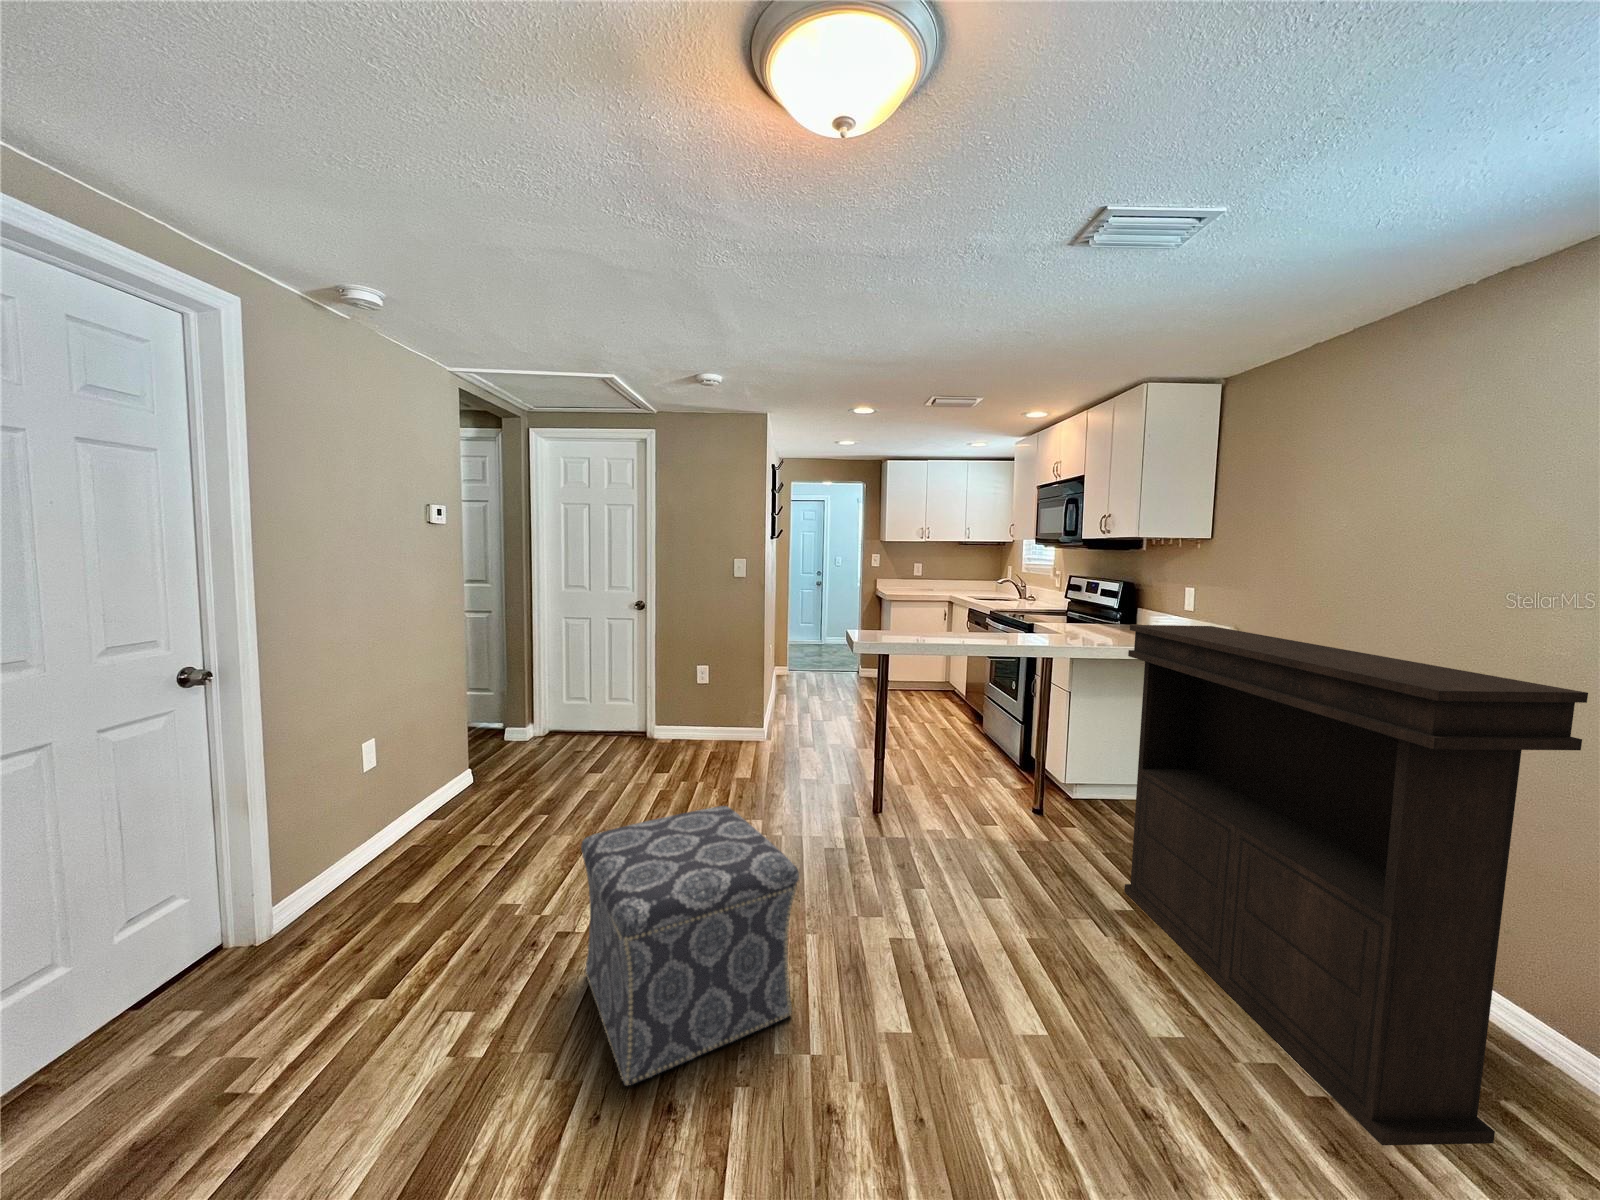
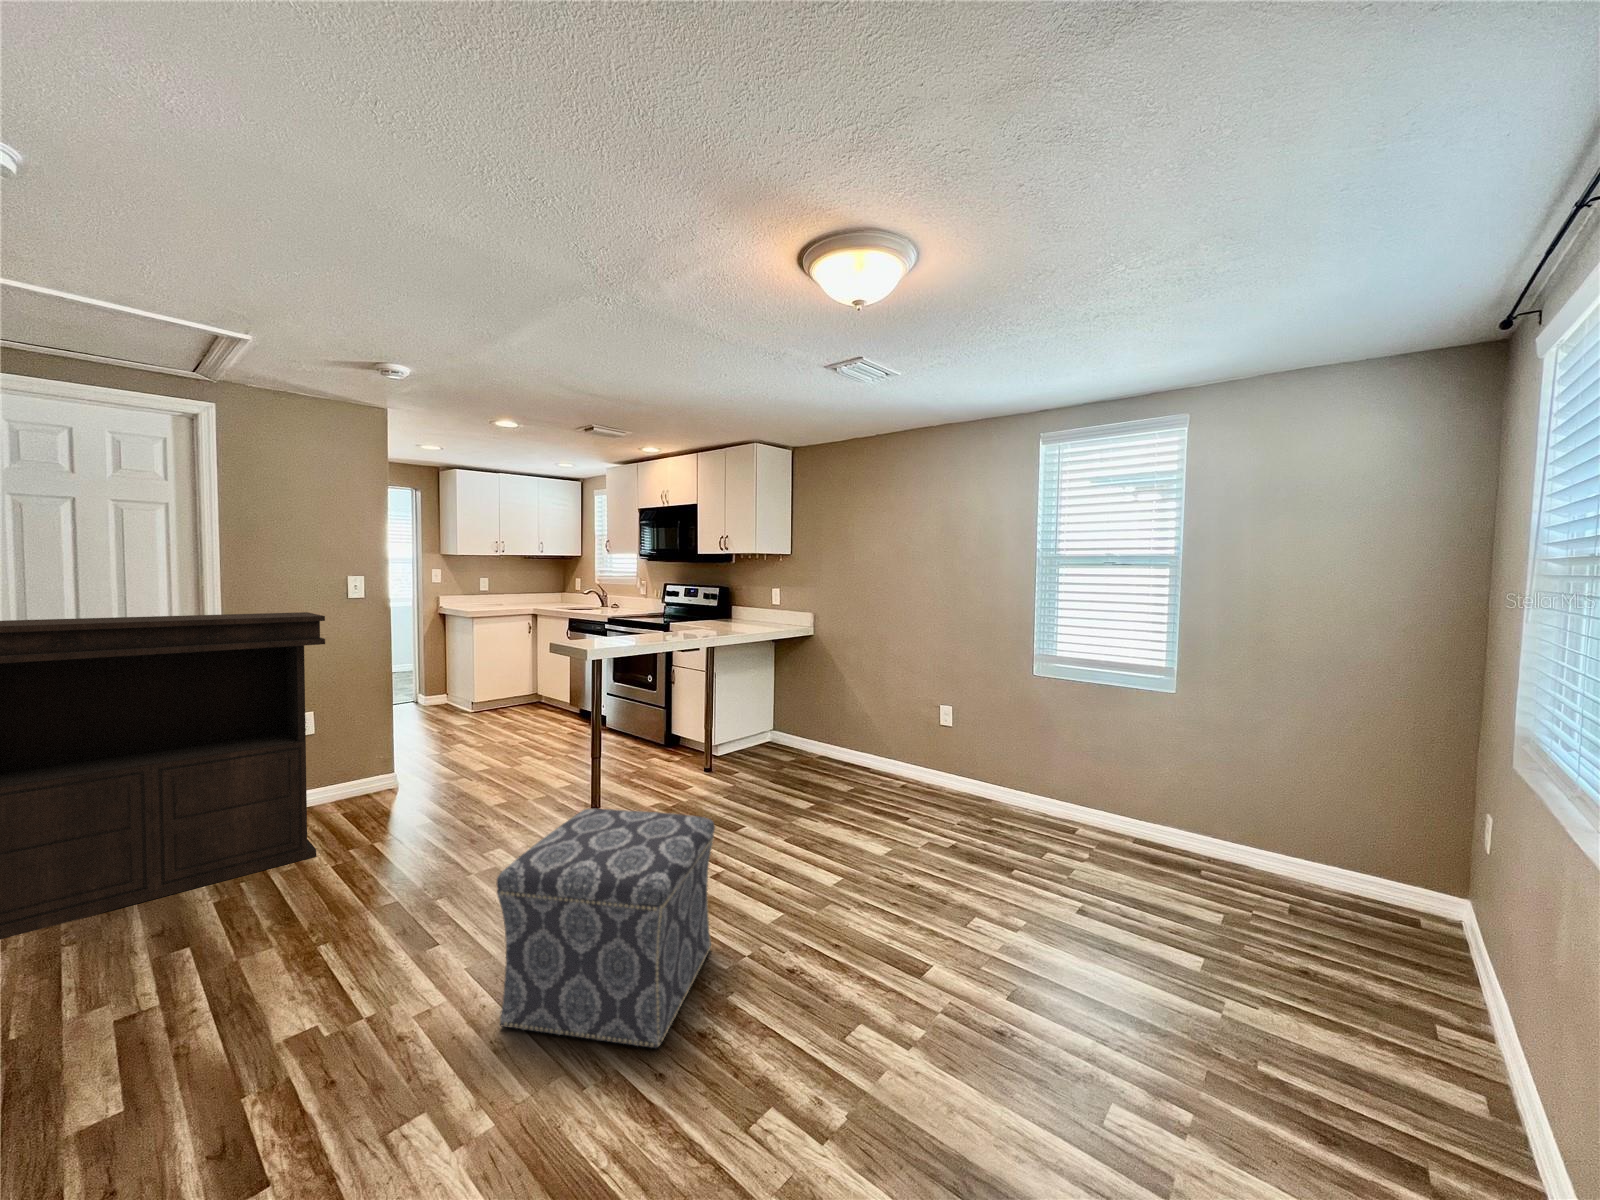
console table: present [1124,625,1588,1145] -> present [0,612,325,940]

